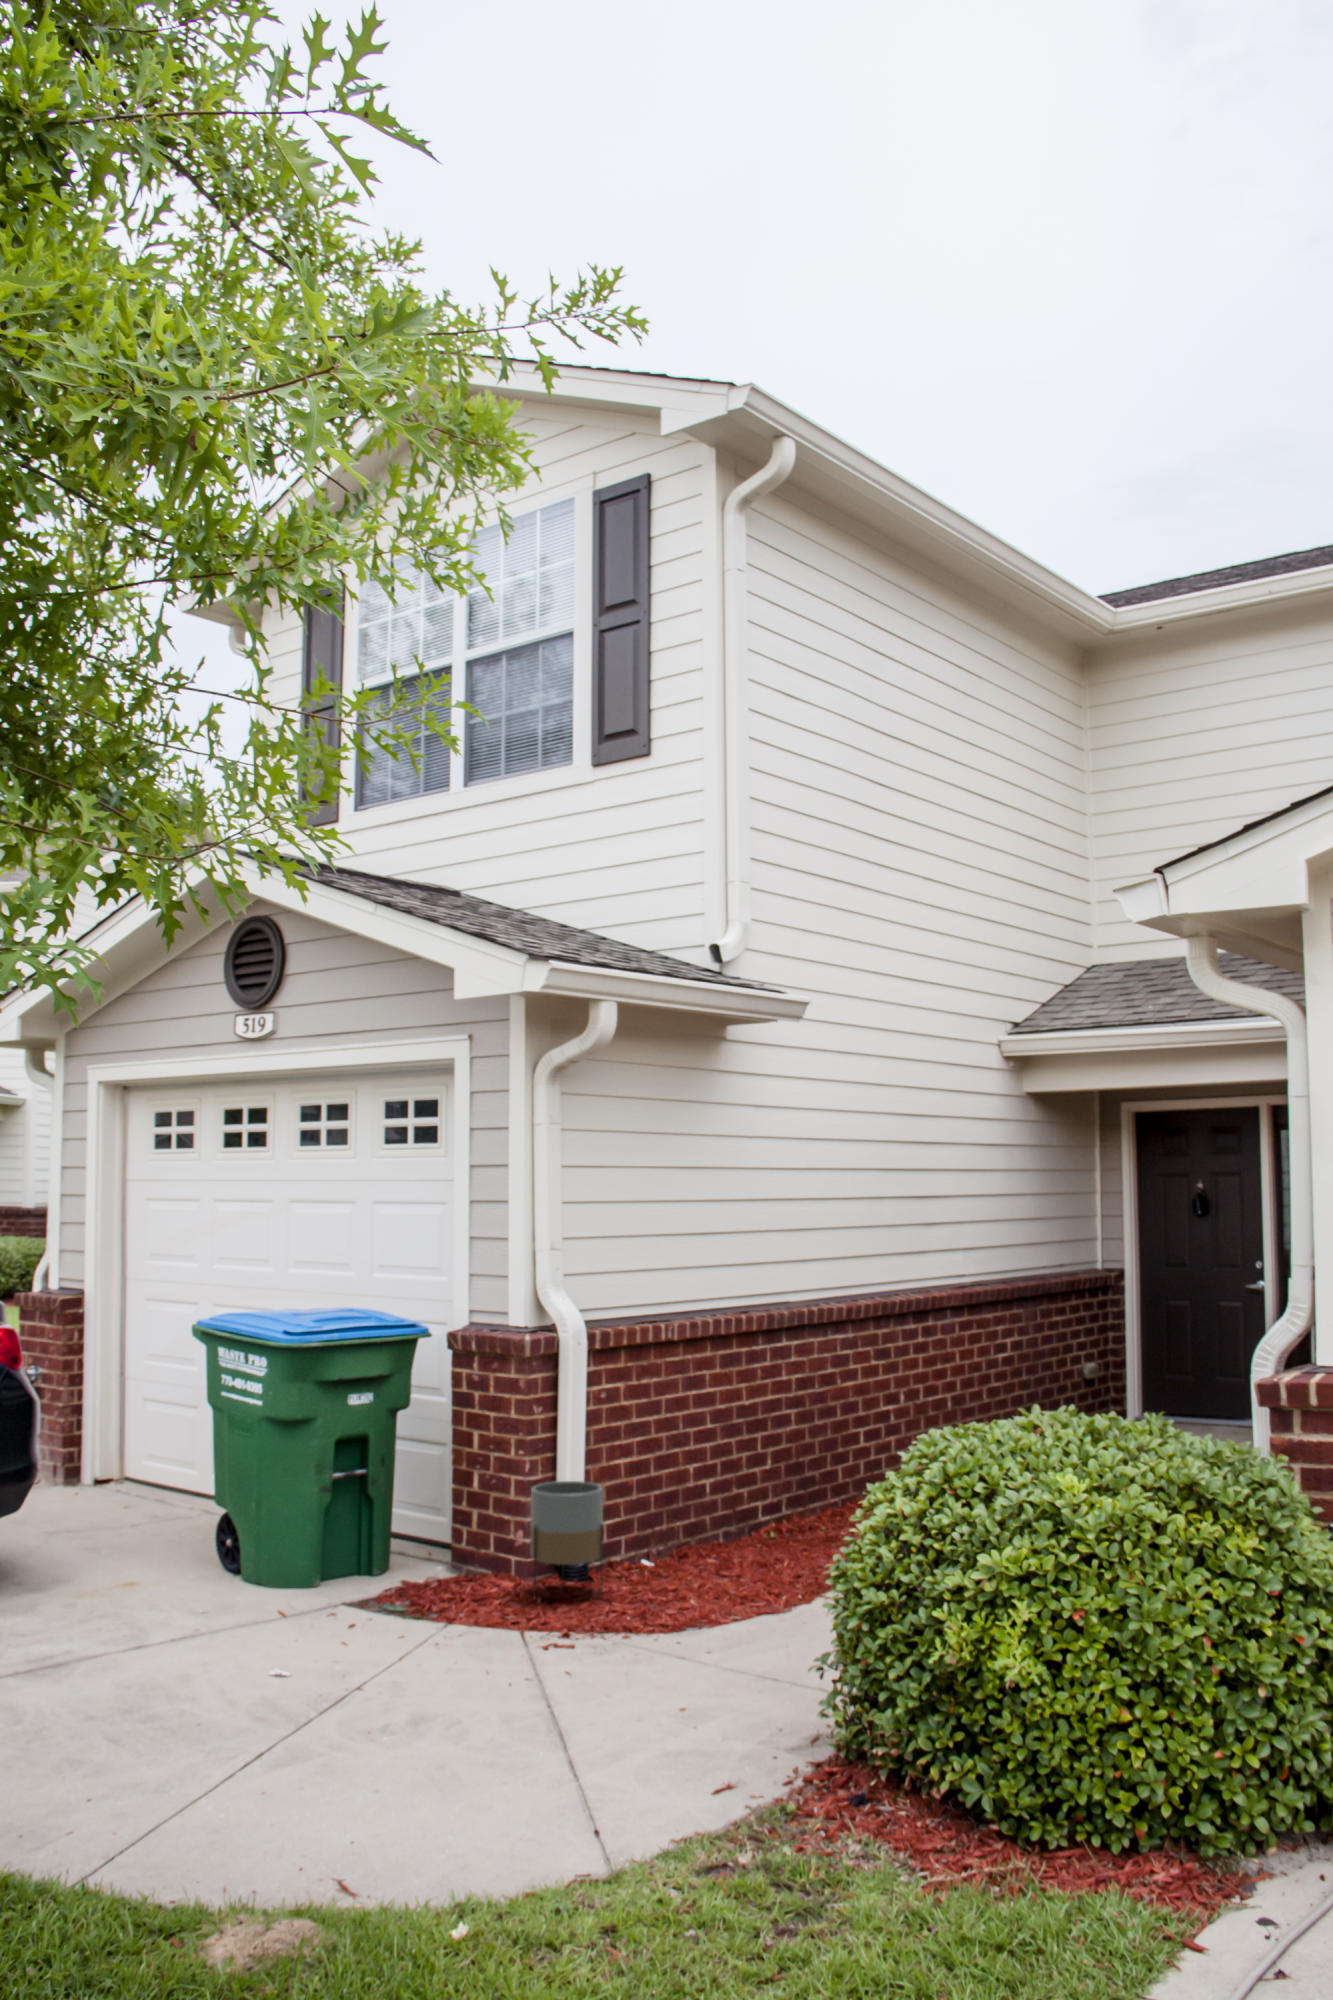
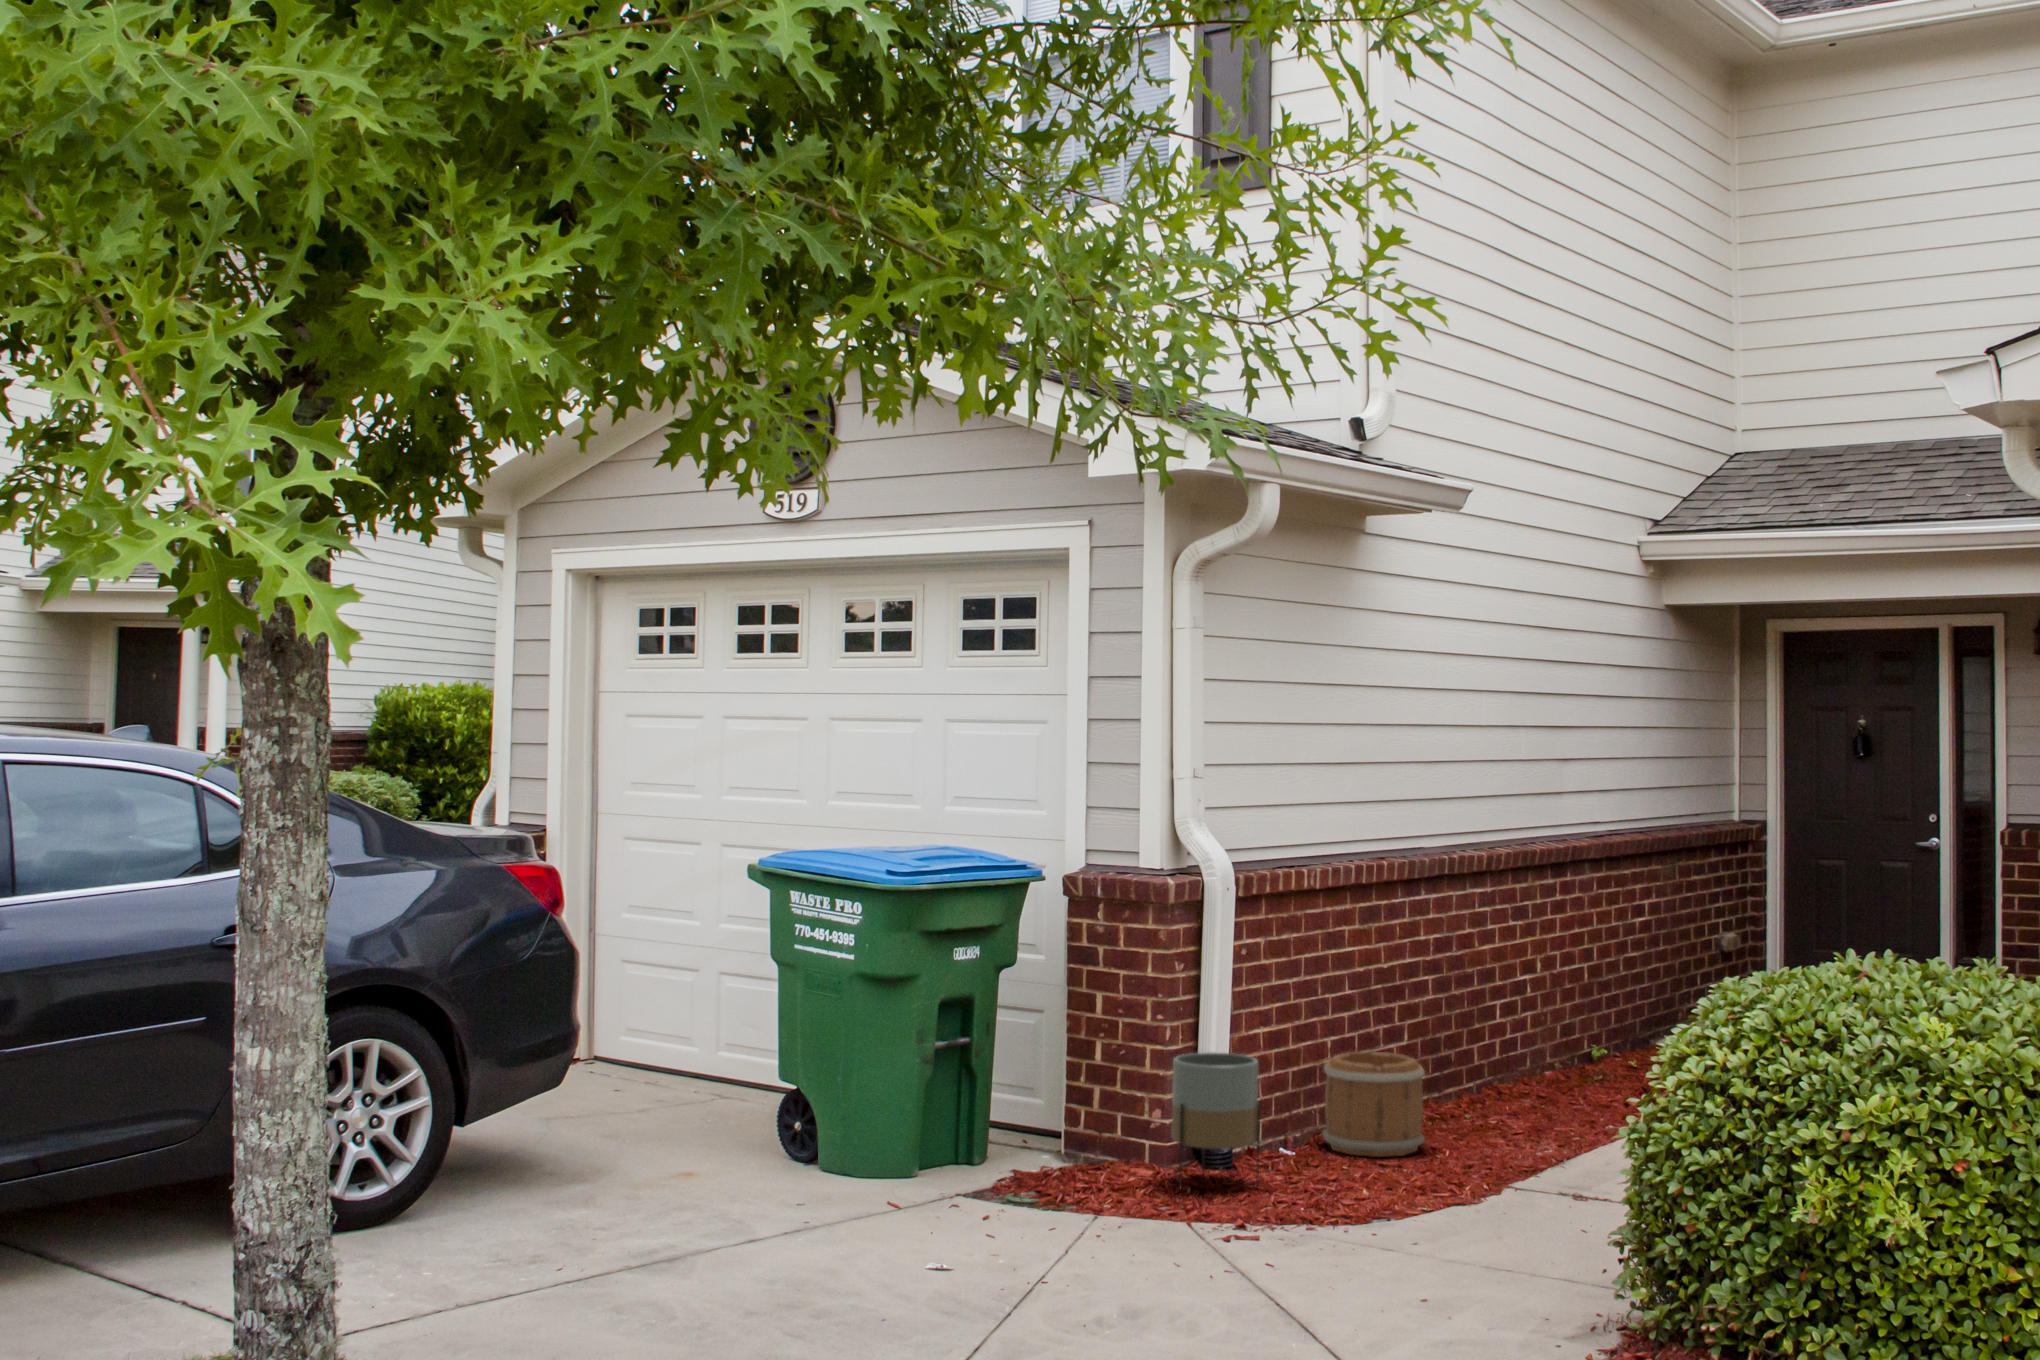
bucket: none [679,1476,764,1567] -> present [1323,1052,1425,1157]

